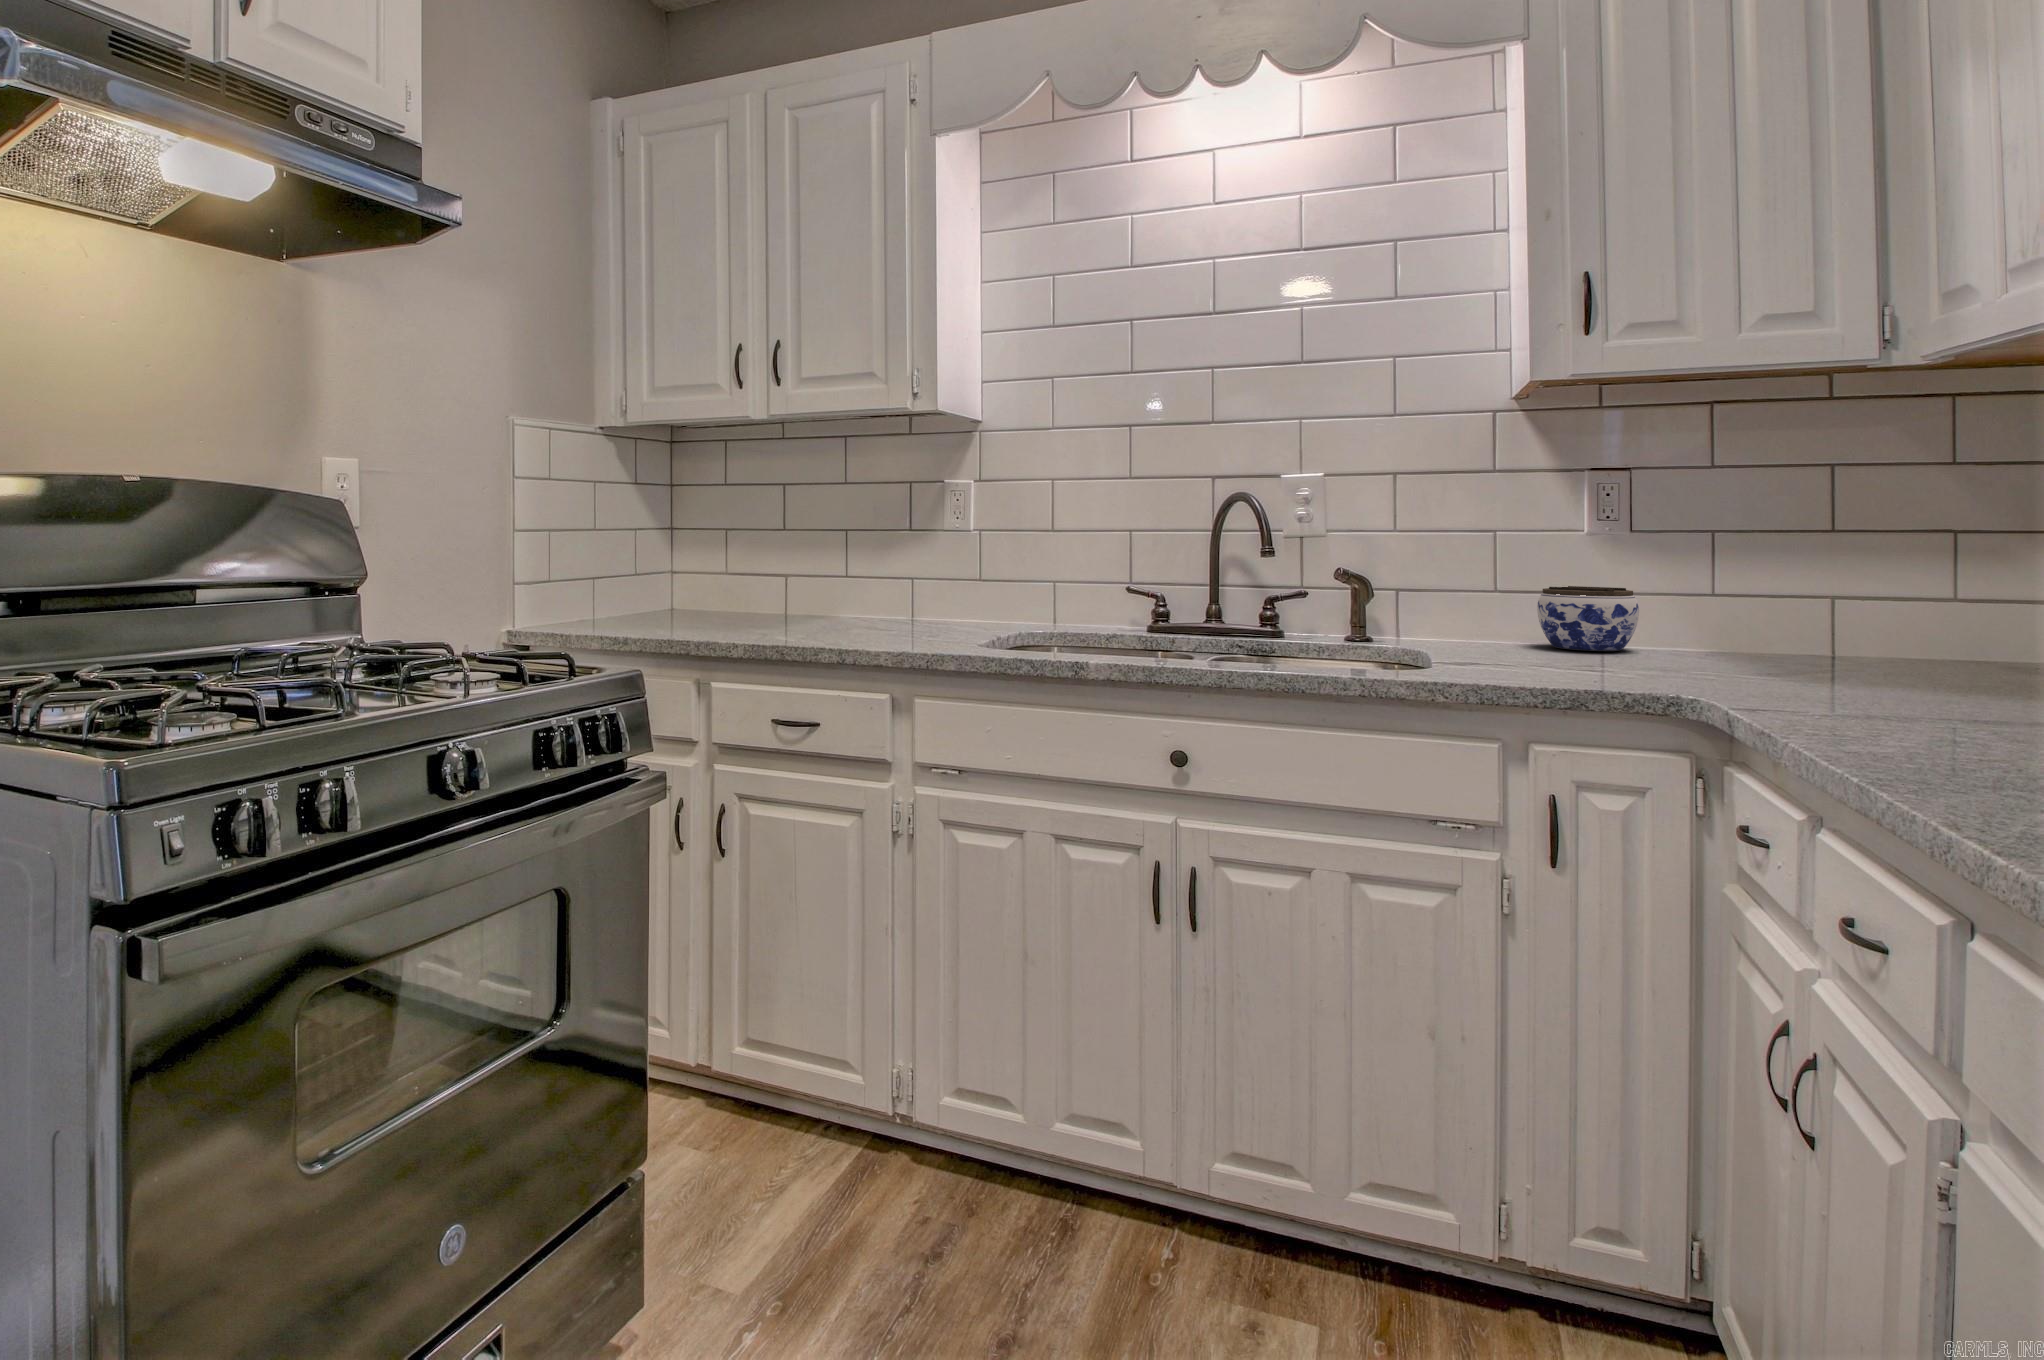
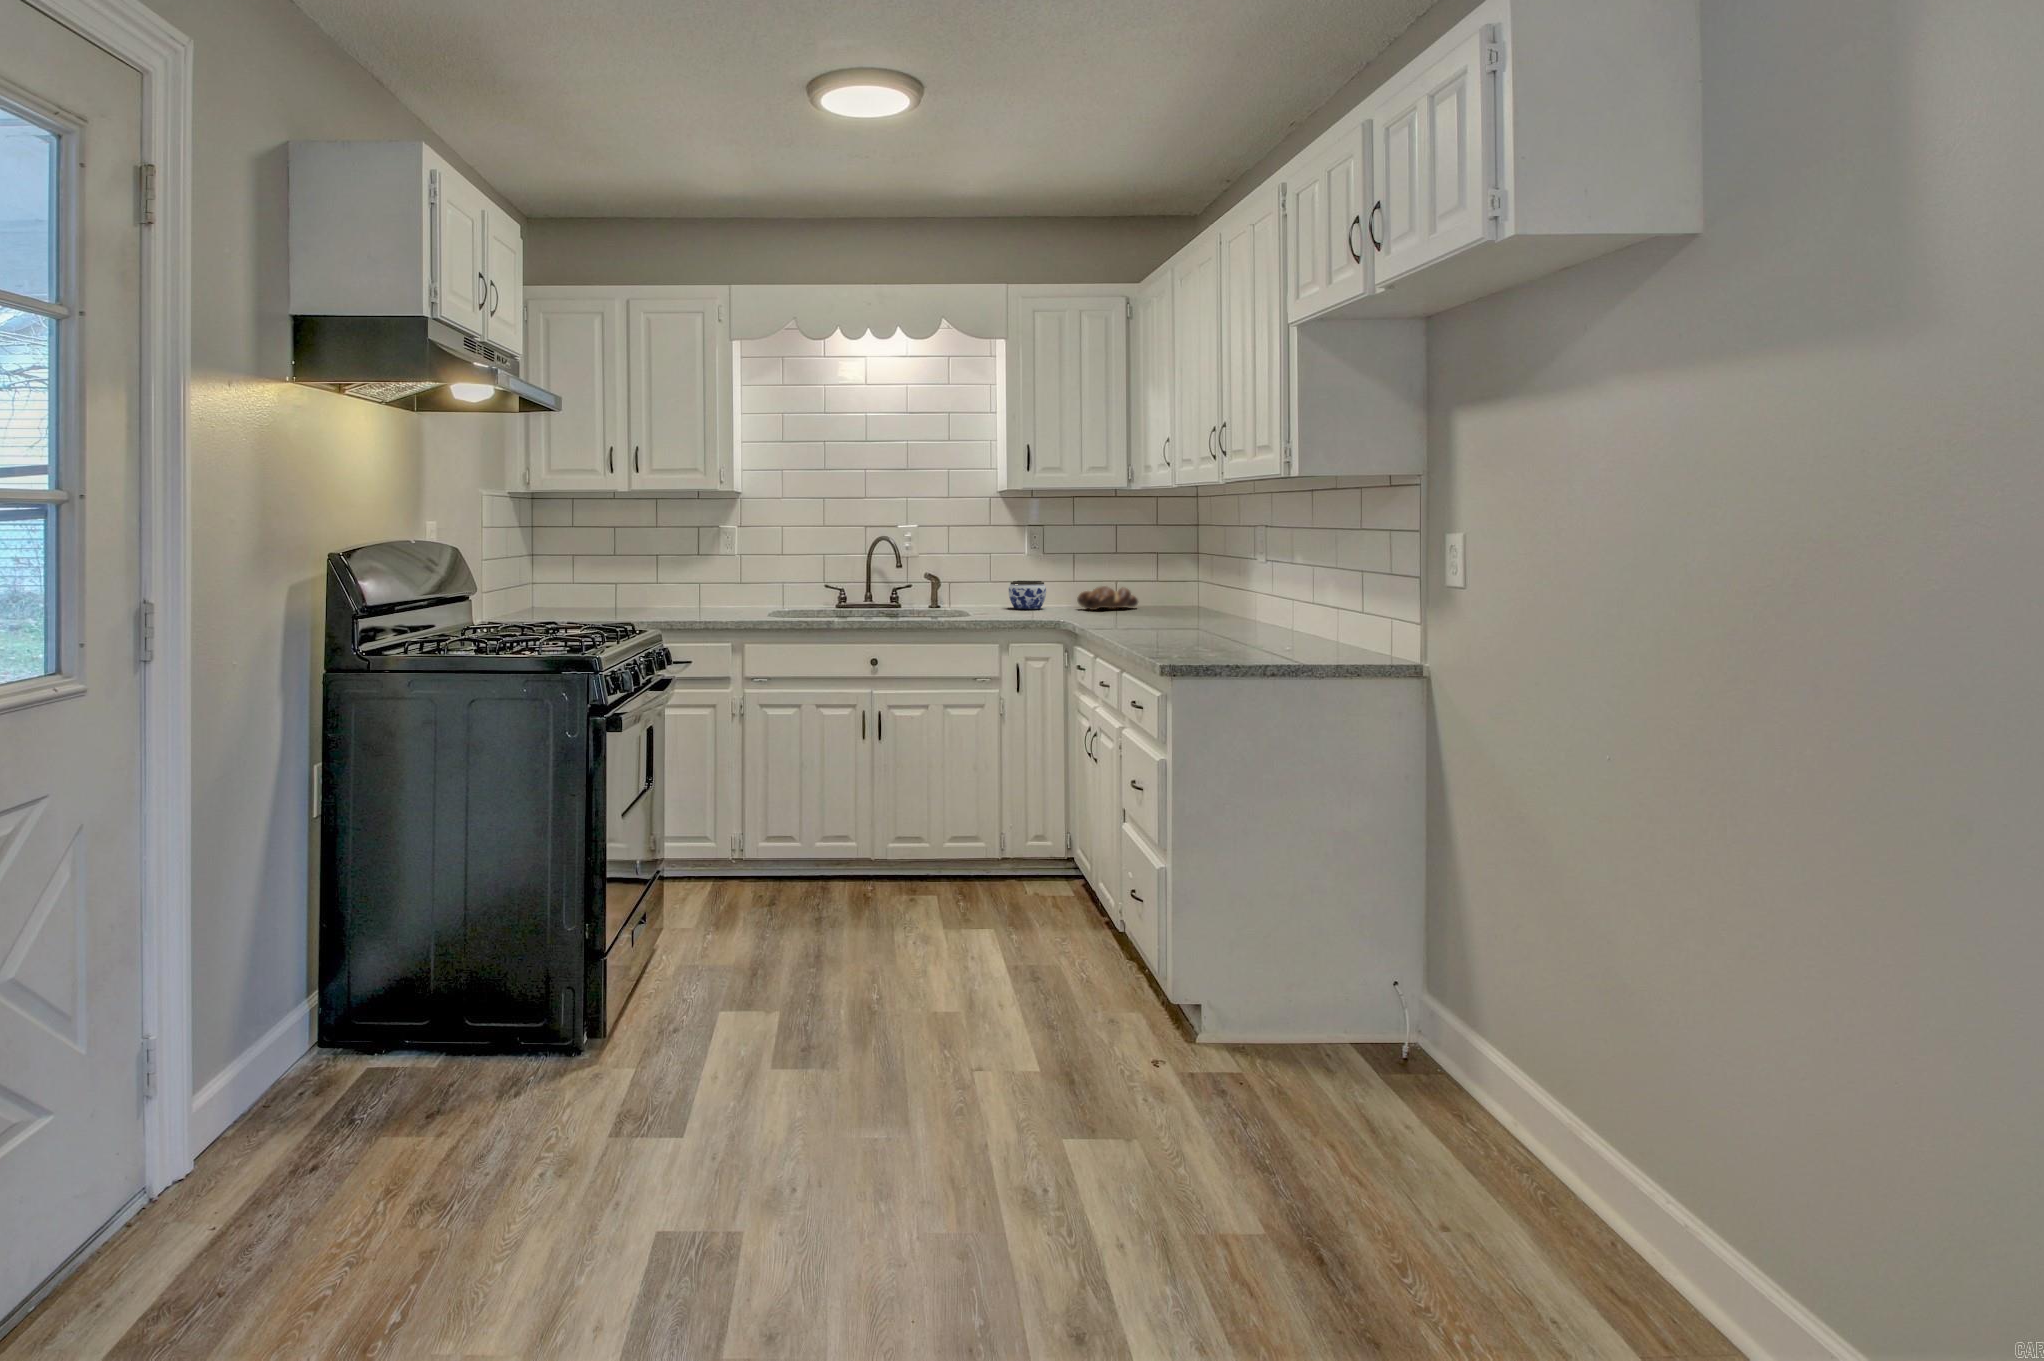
bread loaf: none [1729,604,1923,661] -> present [1077,586,1138,610]

